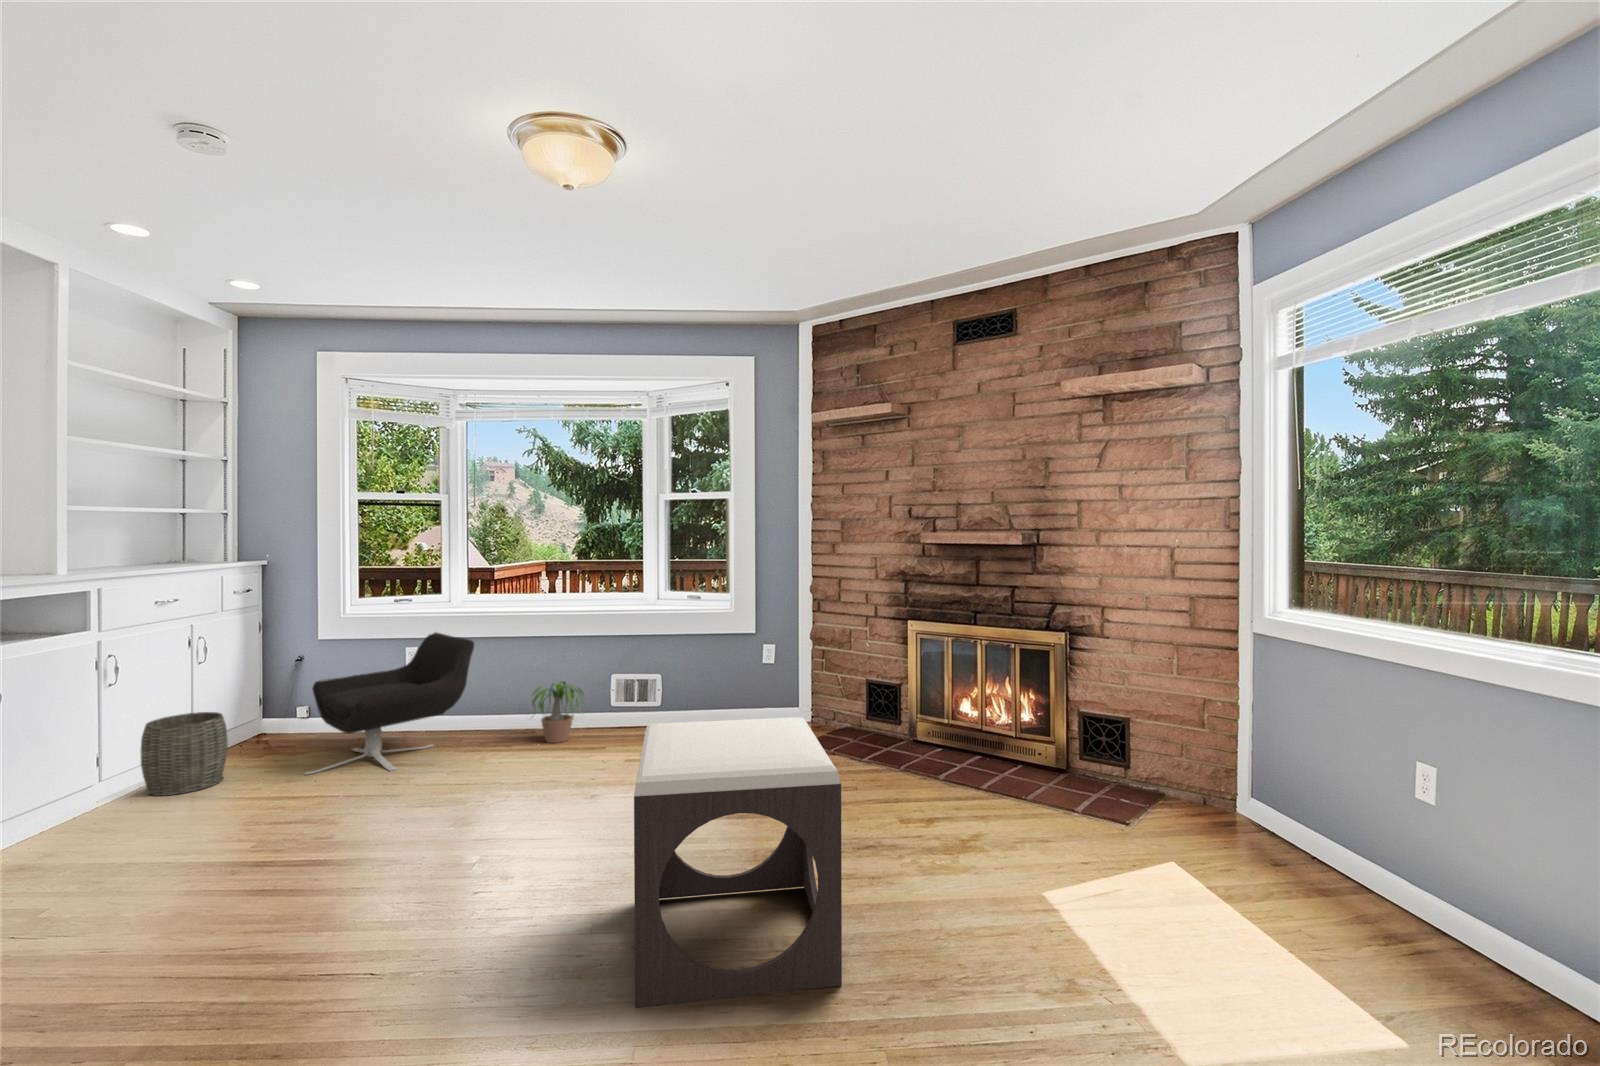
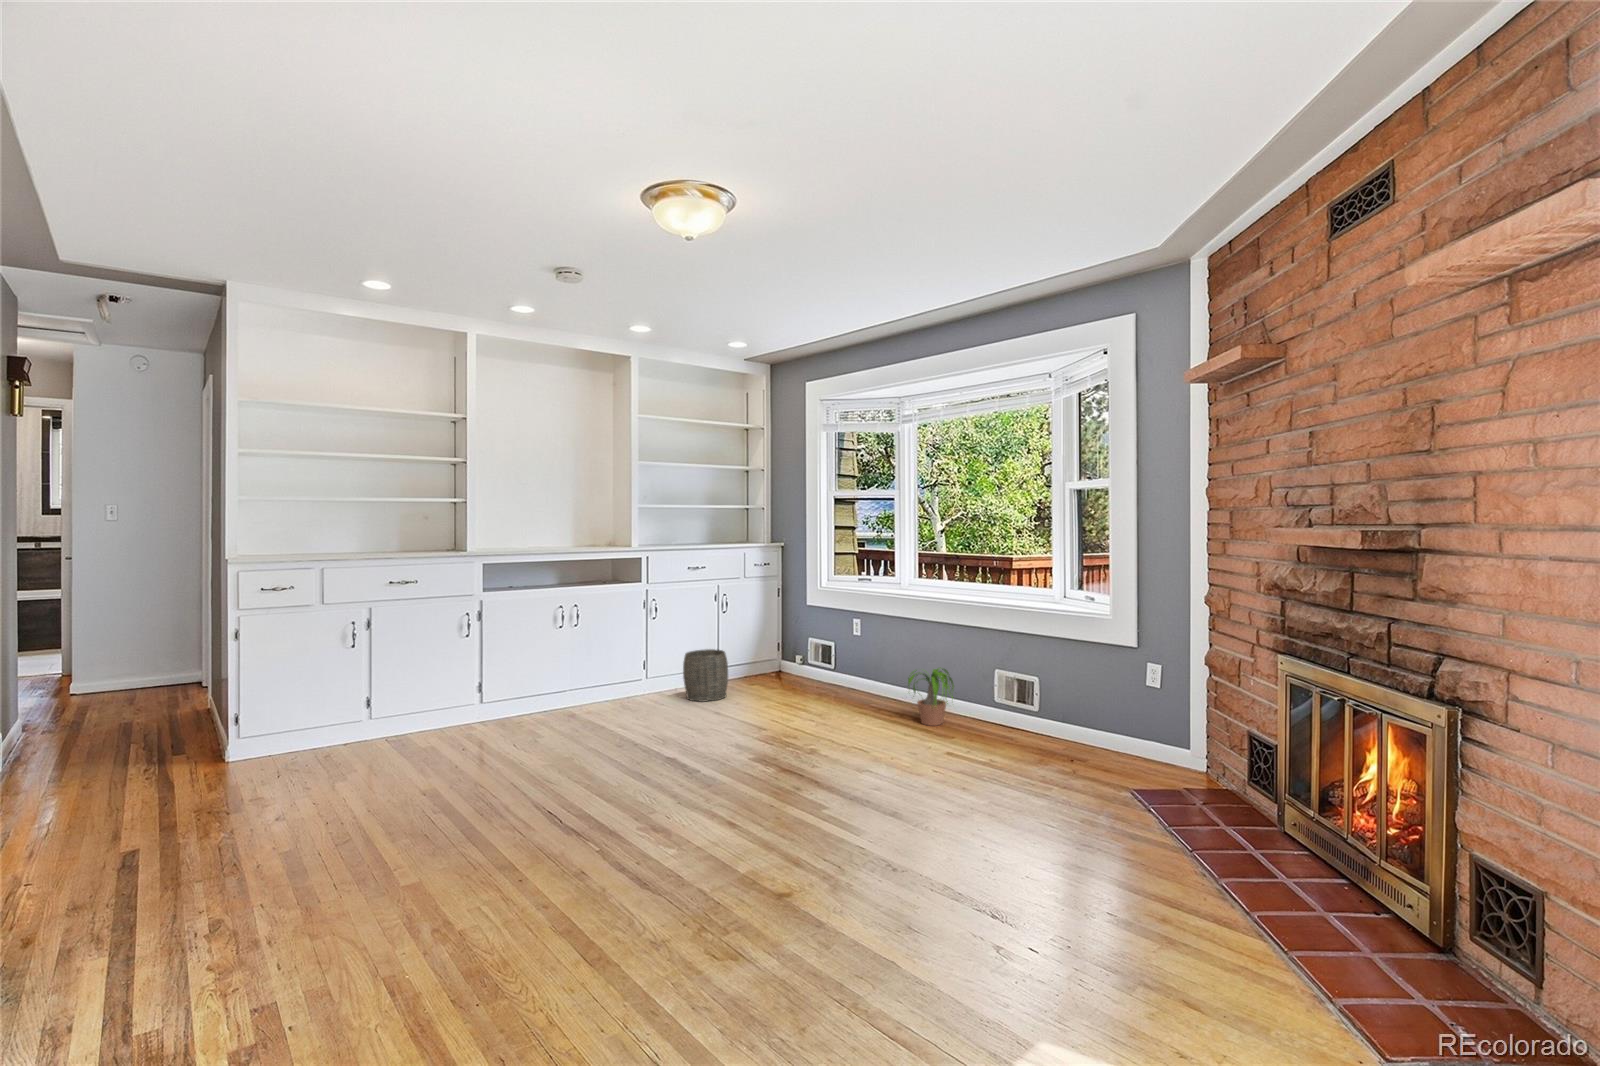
lounge chair: present [305,633,474,775] -> none [758,610,871,716]
footstool: present [634,717,842,1007] -> none [622,702,852,960]

